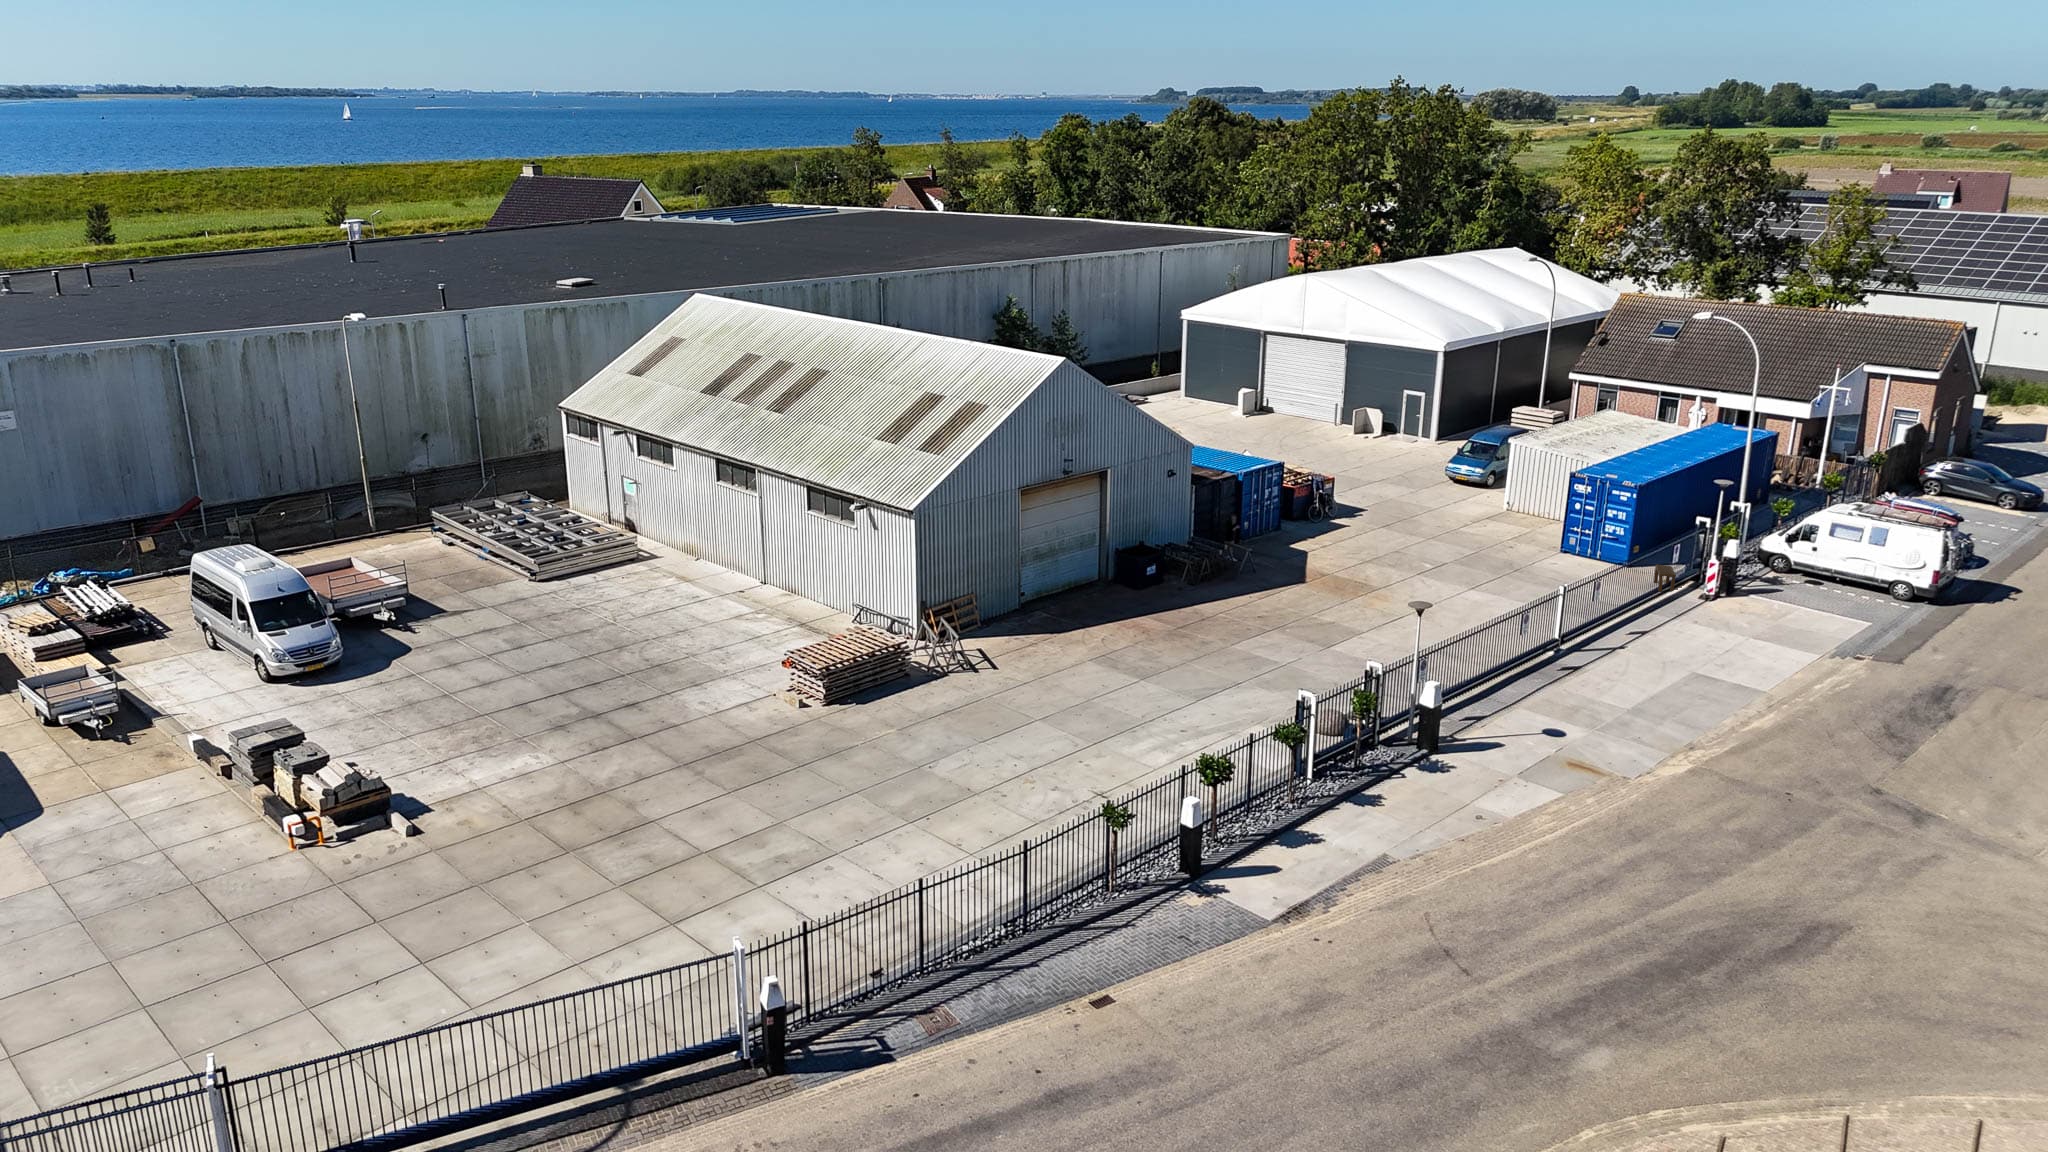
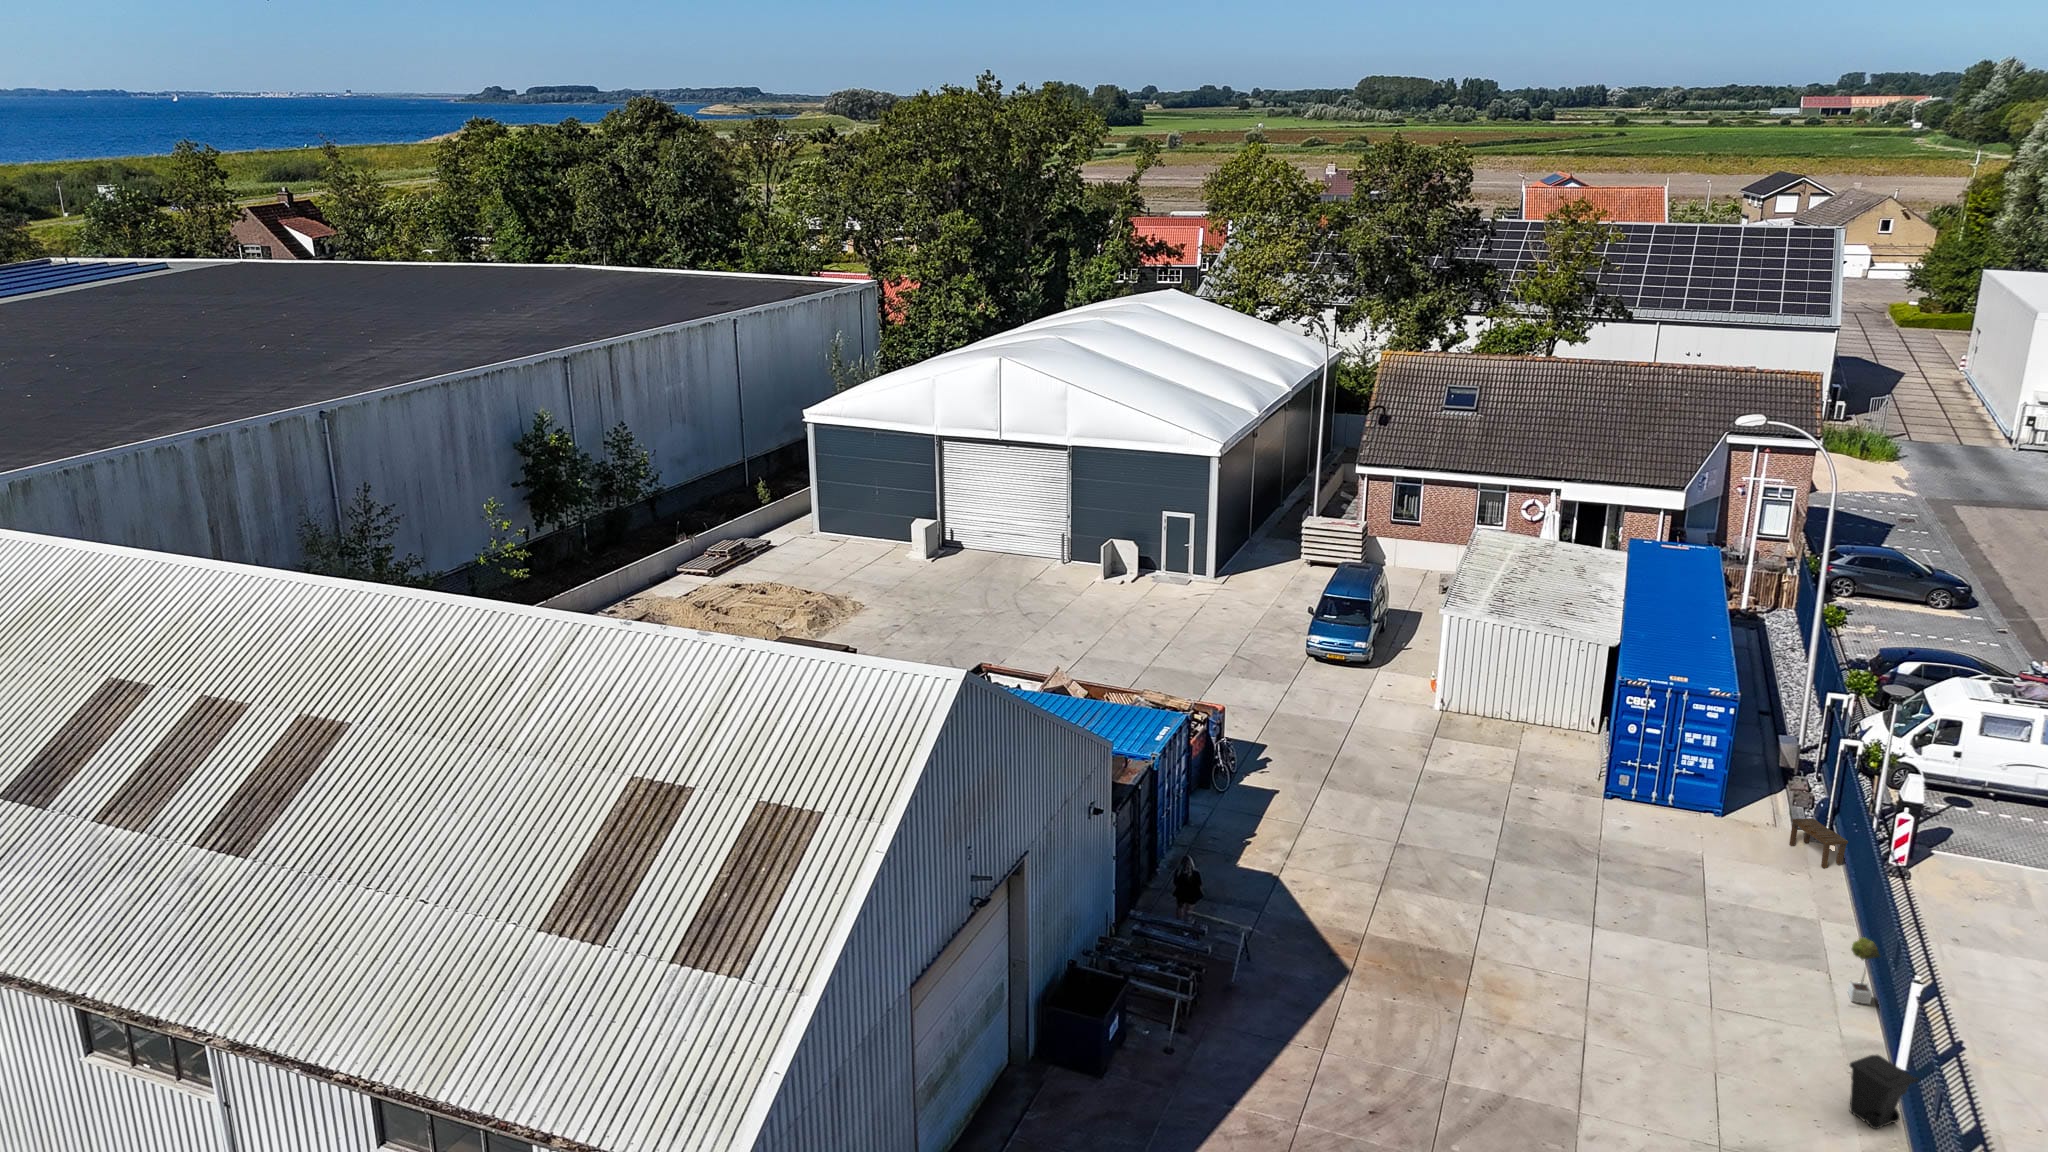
potted tree: none [1582,589,1601,630] -> present [1848,938,1880,1004]
trash can: none [1512,621,1541,656] -> present [1850,1055,1919,1129]

